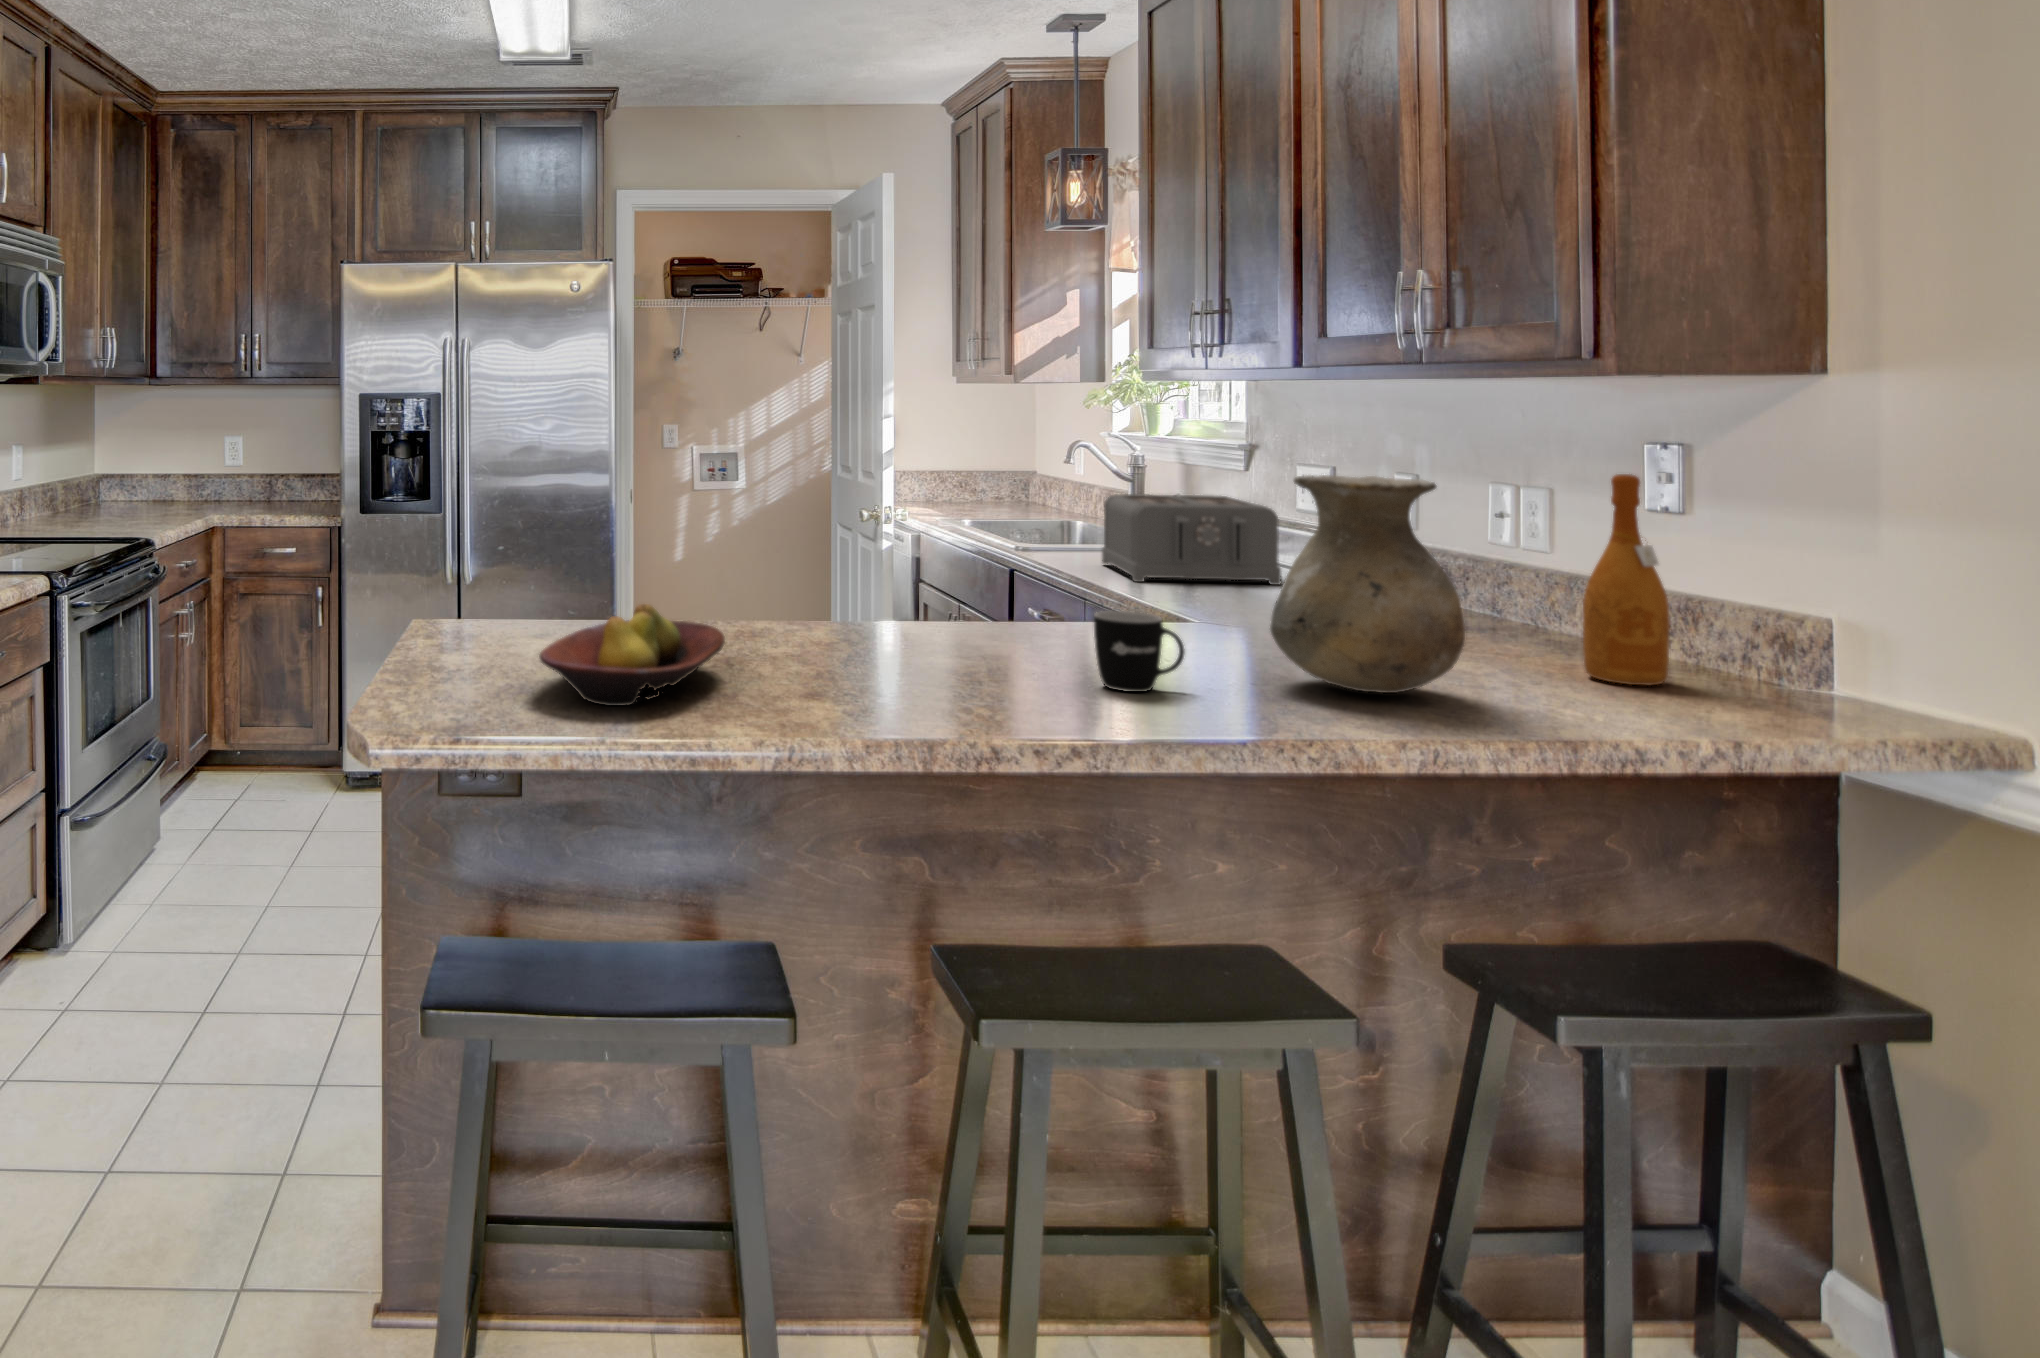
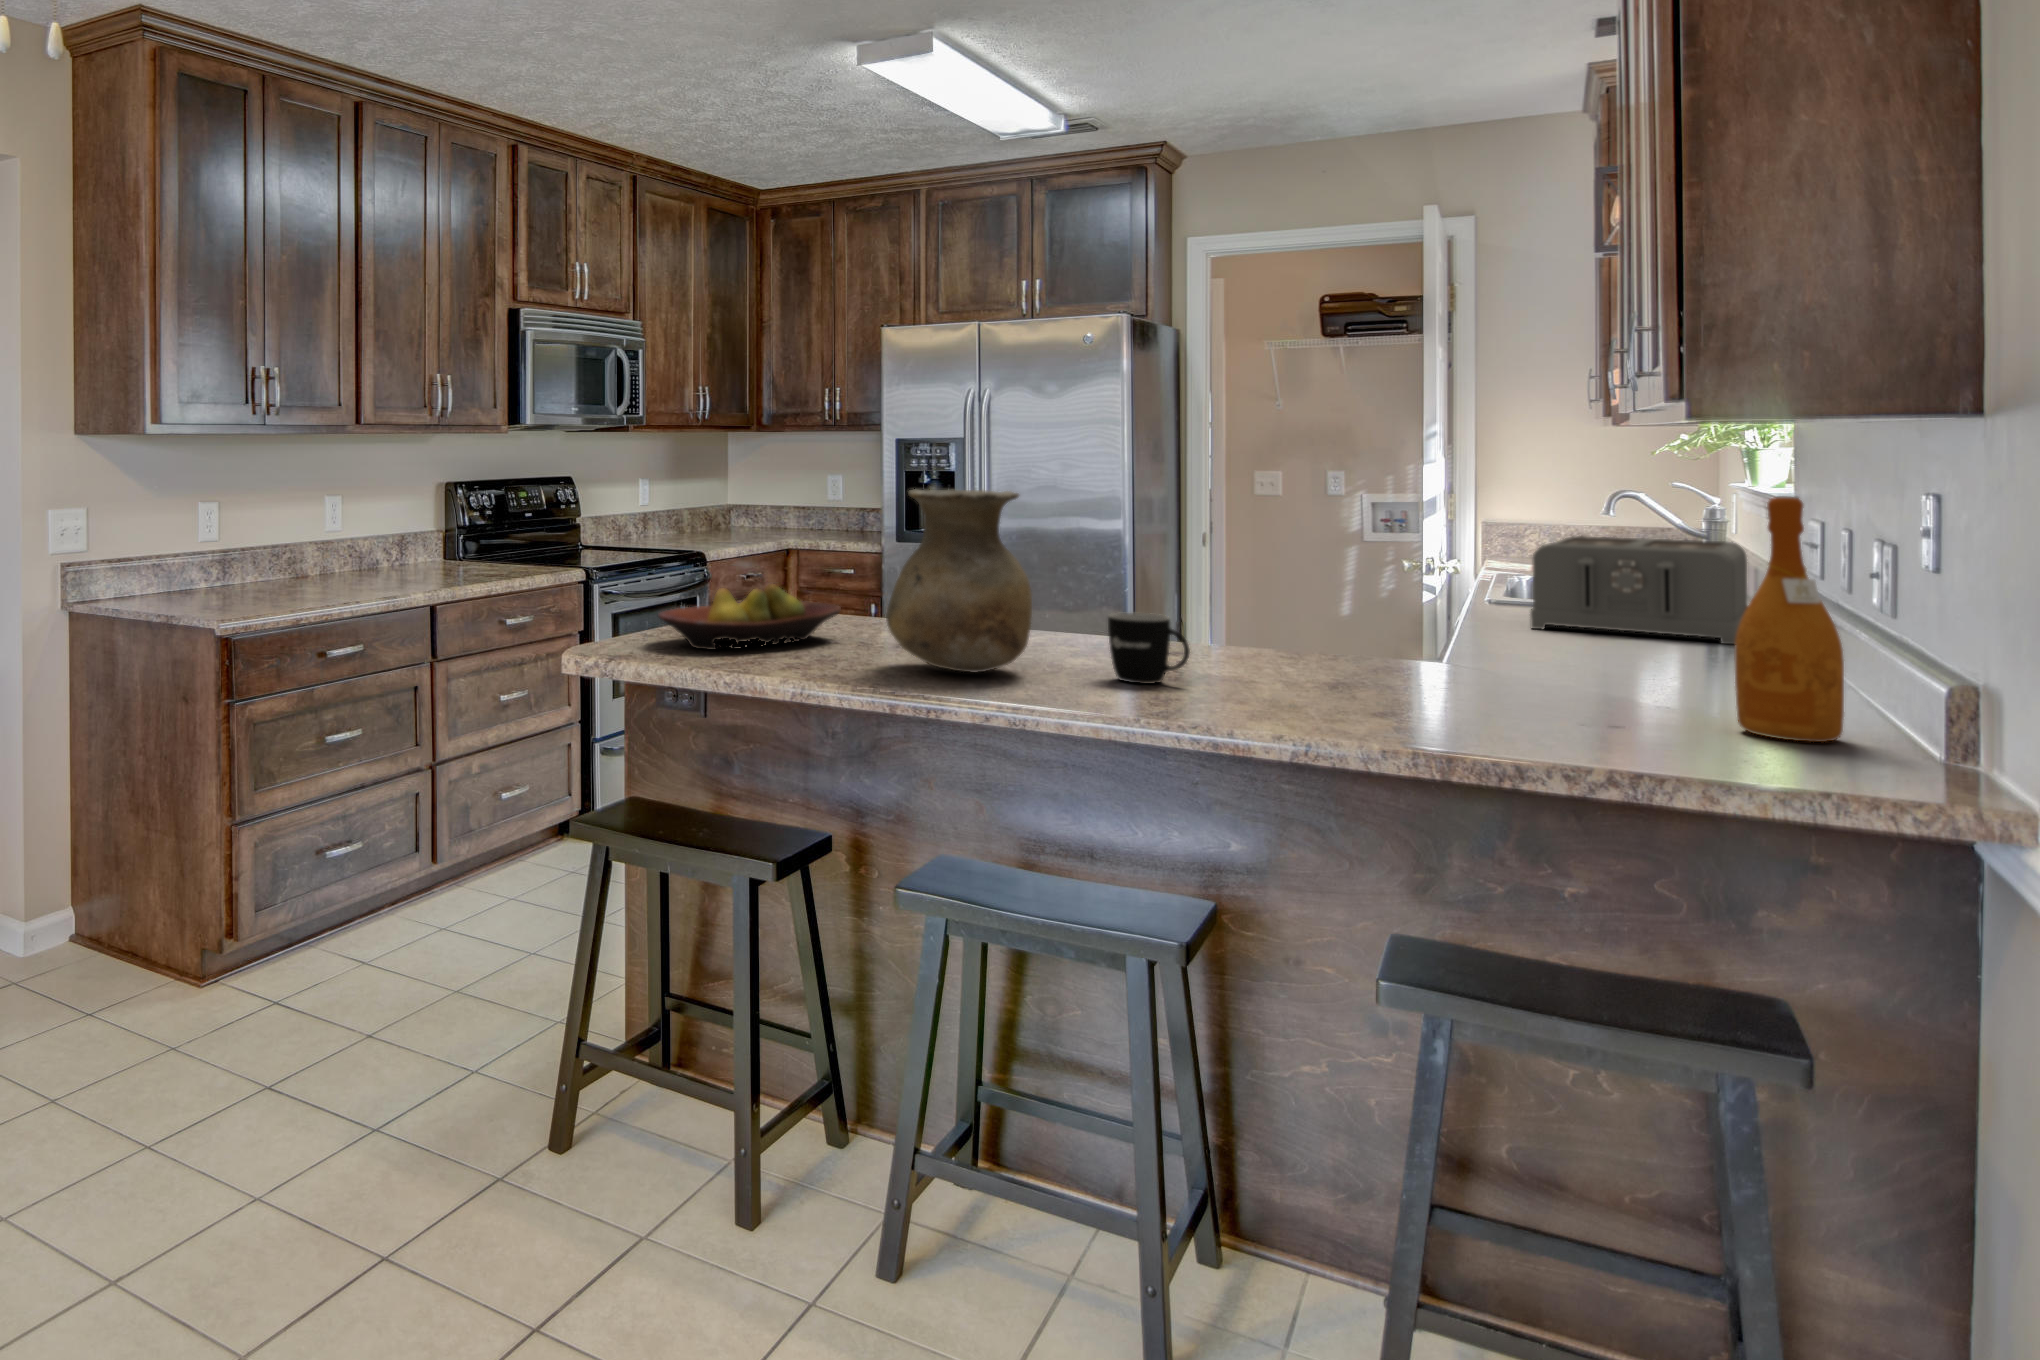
vase: present [1270,475,1465,693] -> present [886,489,1032,672]

